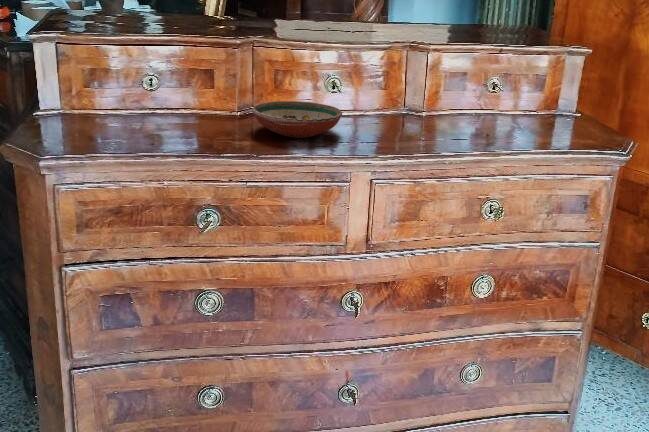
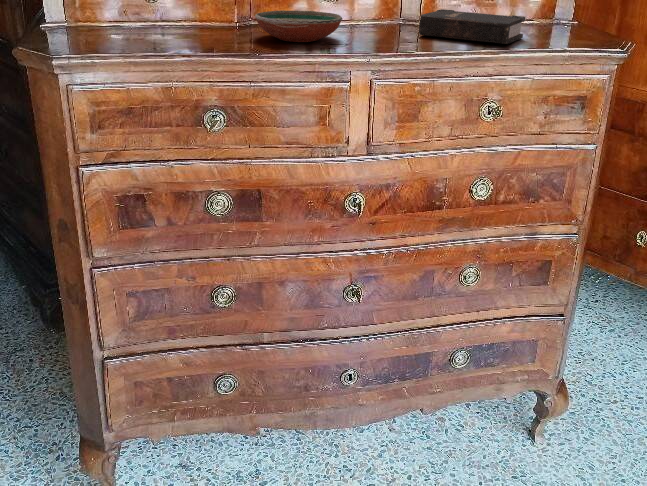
hardback book: none [420,100,528,143] -> present [419,9,526,44]

